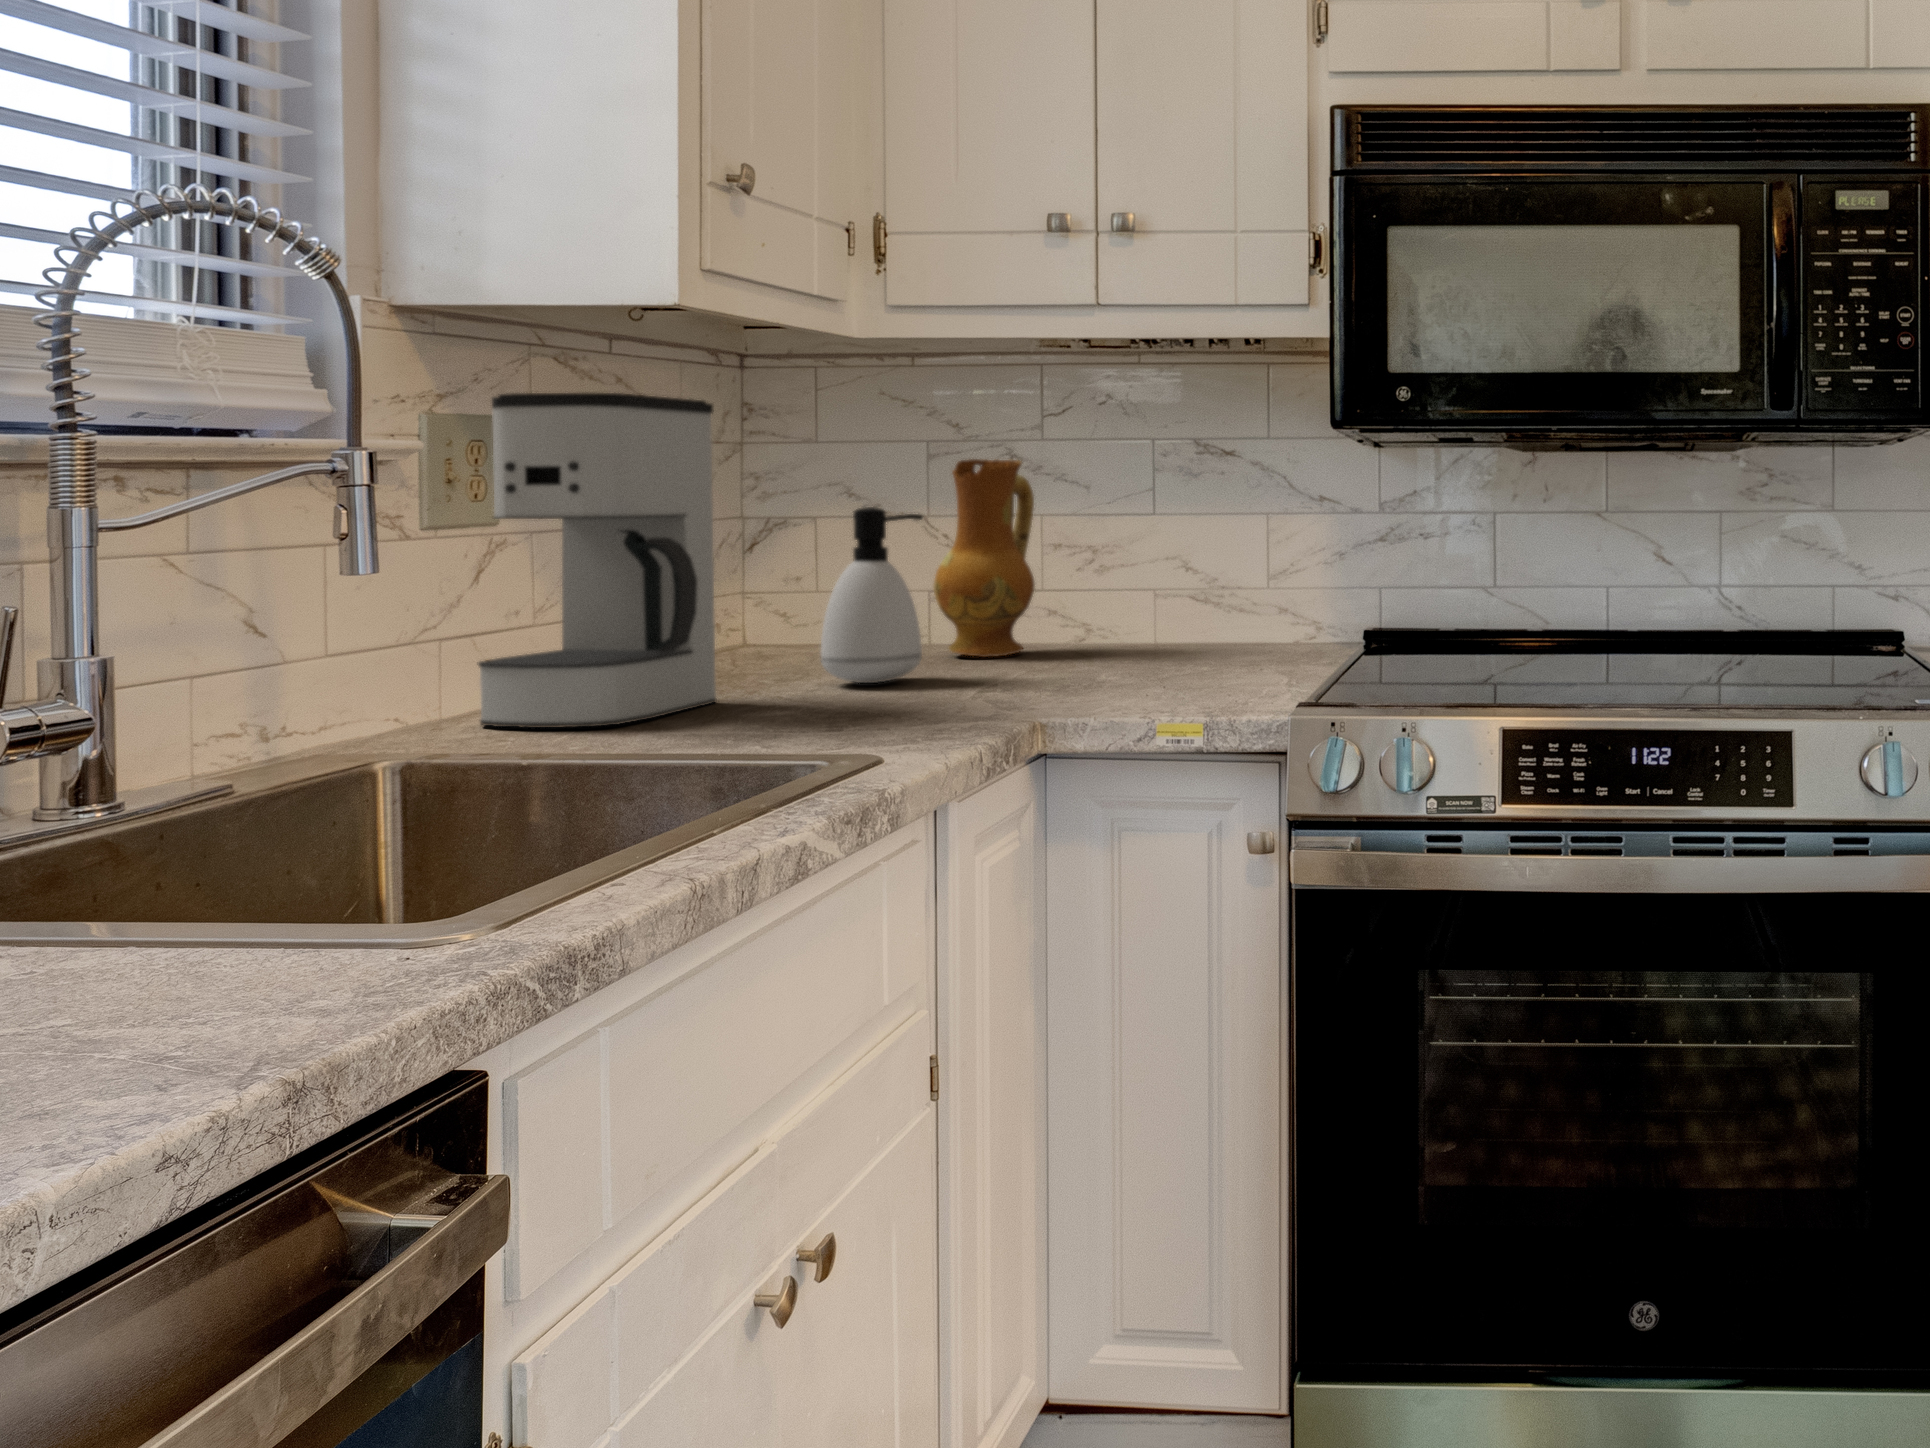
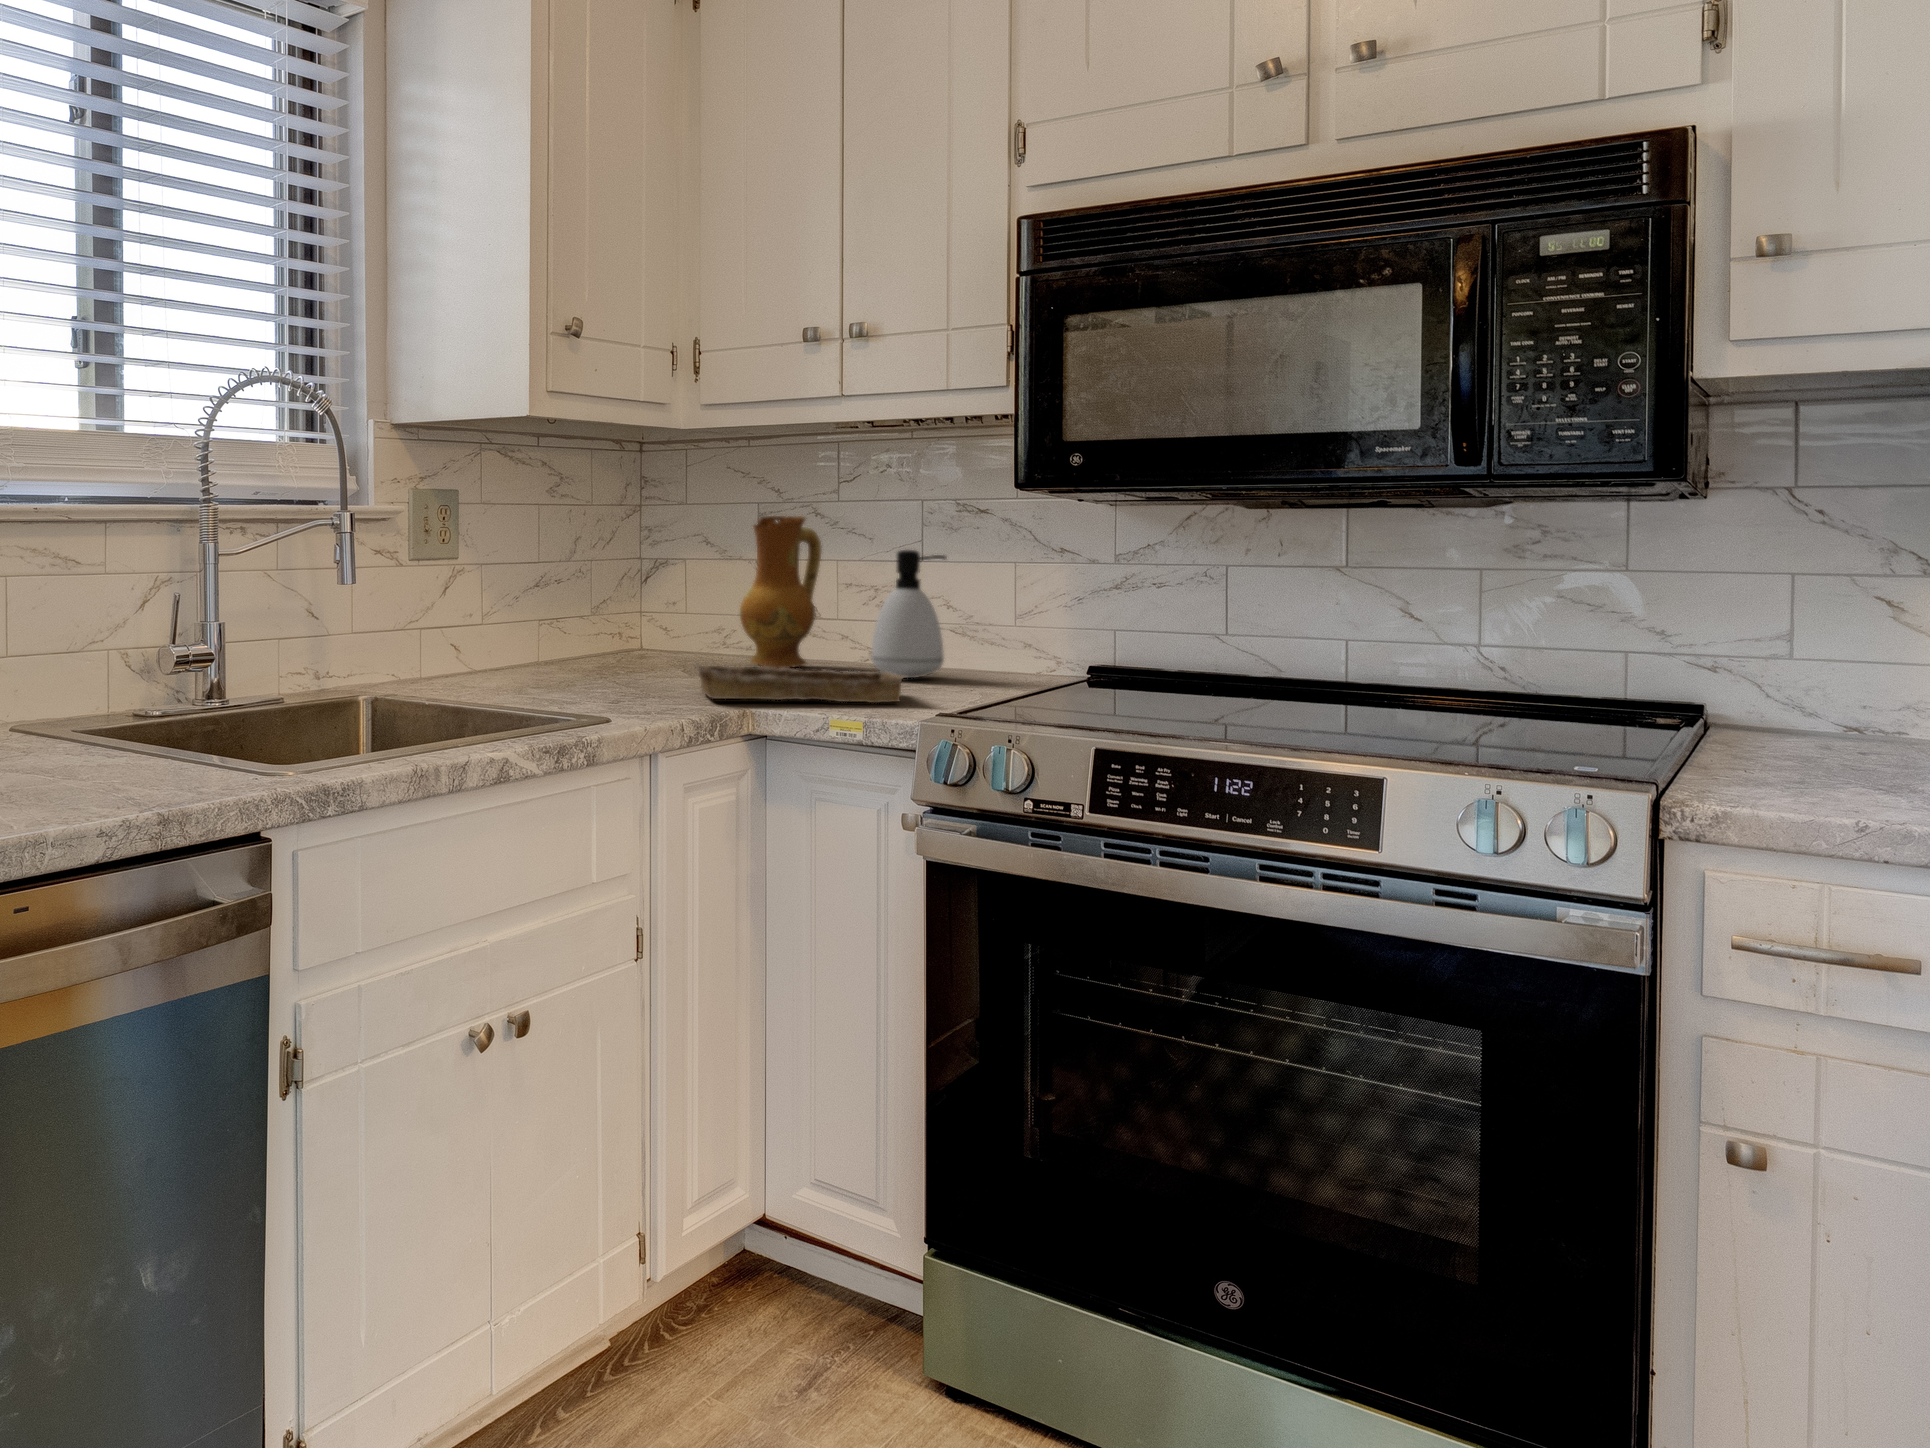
coffee maker: present [477,393,717,728] -> none [425,475,566,689]
soap dispenser: present [821,507,923,683] -> present [871,550,946,678]
tray: none [930,653,1230,709] -> present [694,665,906,703]

